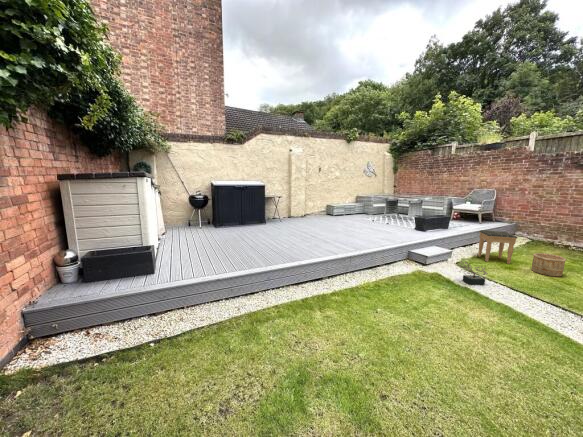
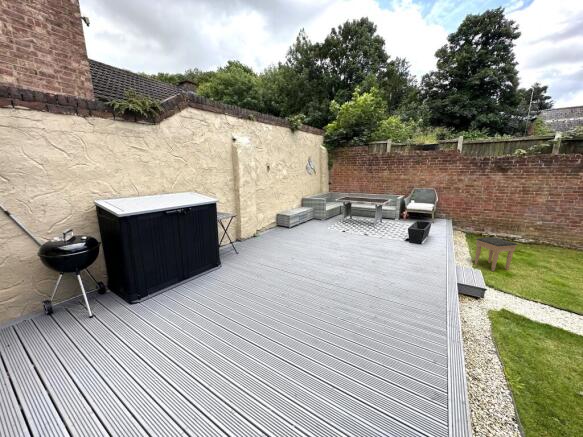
wooden bucket: present [532,253,566,276] -> none [529,257,563,280]
decorative plant: present [460,261,487,285] -> none [539,293,569,320]

